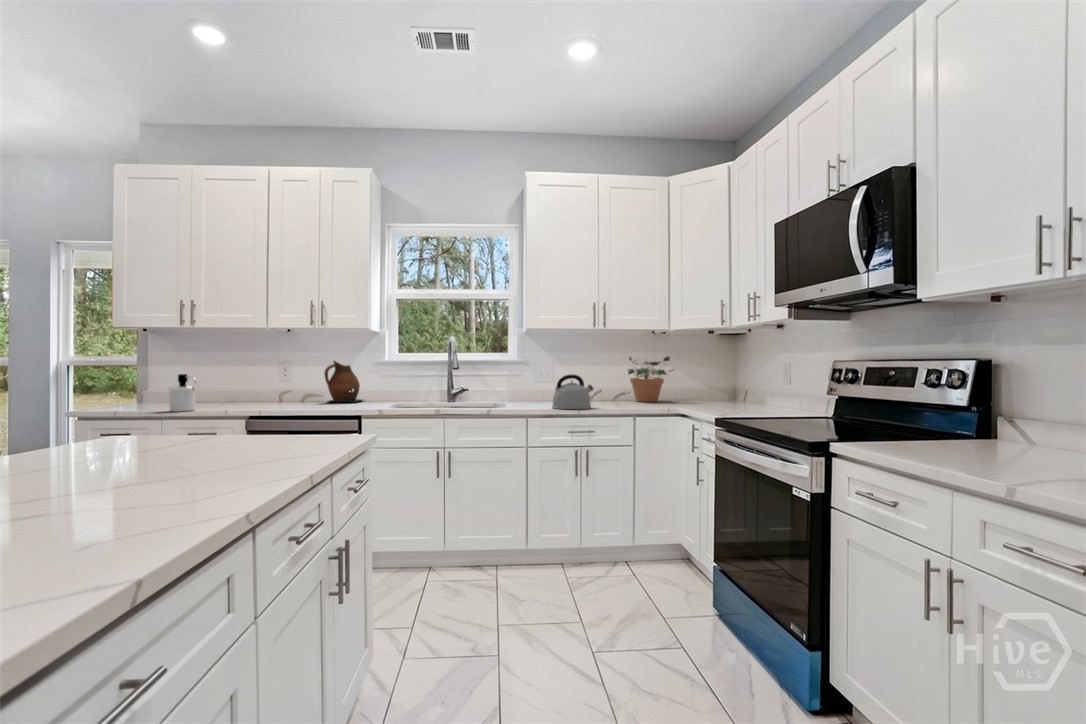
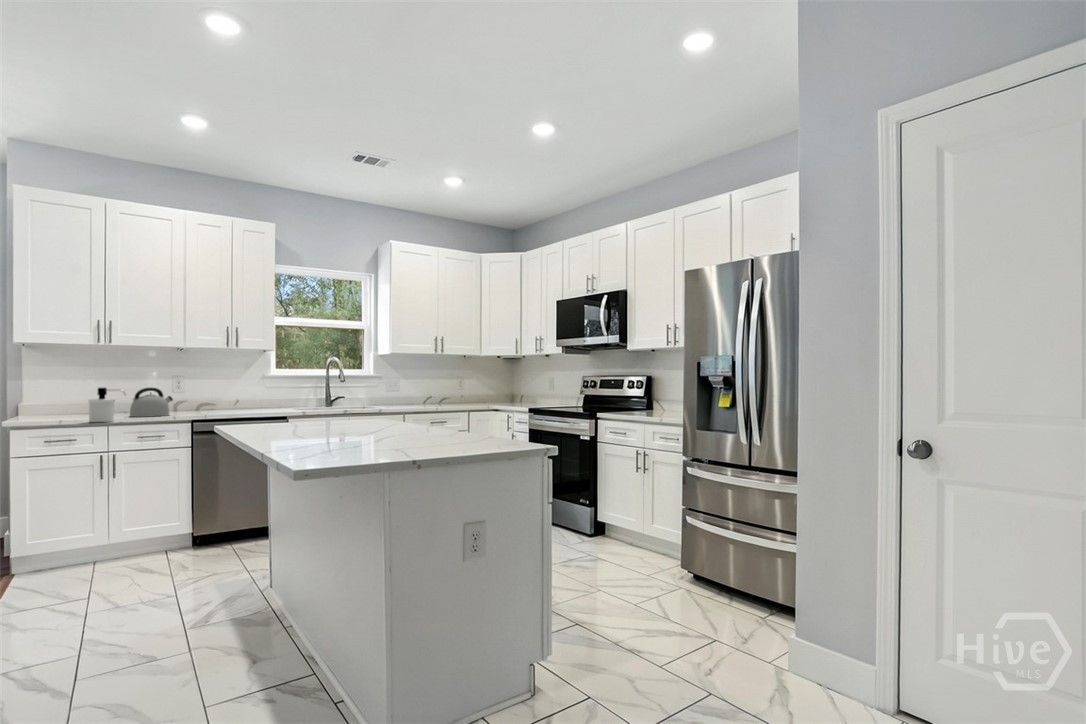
potted plant: present [628,357,673,402] -> none [446,373,483,405]
ceramic pitcher: present [324,361,362,402] -> none [197,375,234,413]
kettle: present [552,375,593,409] -> present [130,387,173,417]

